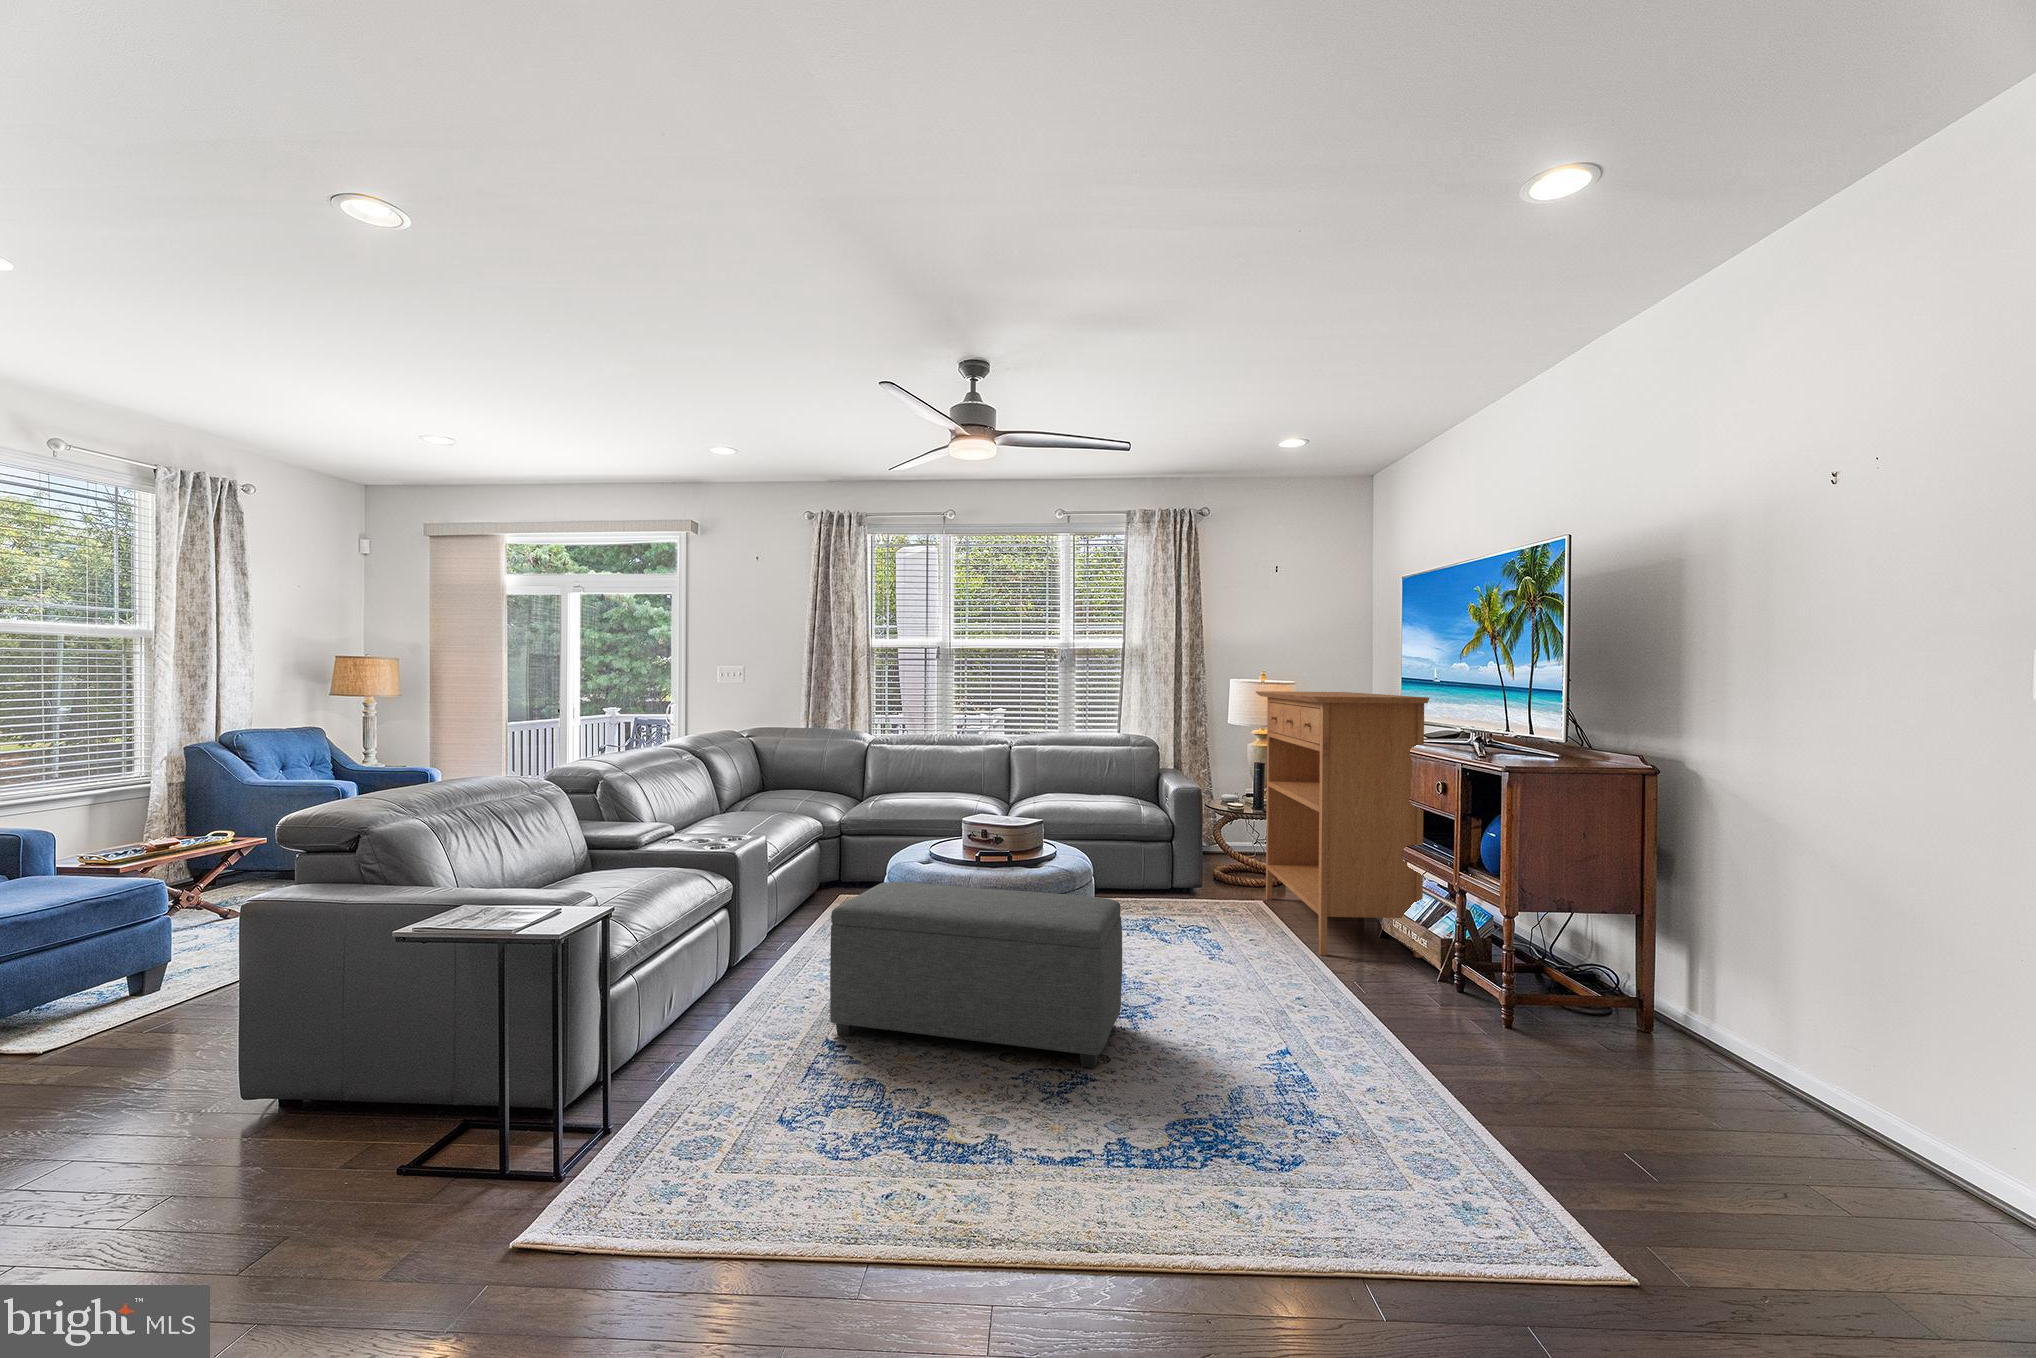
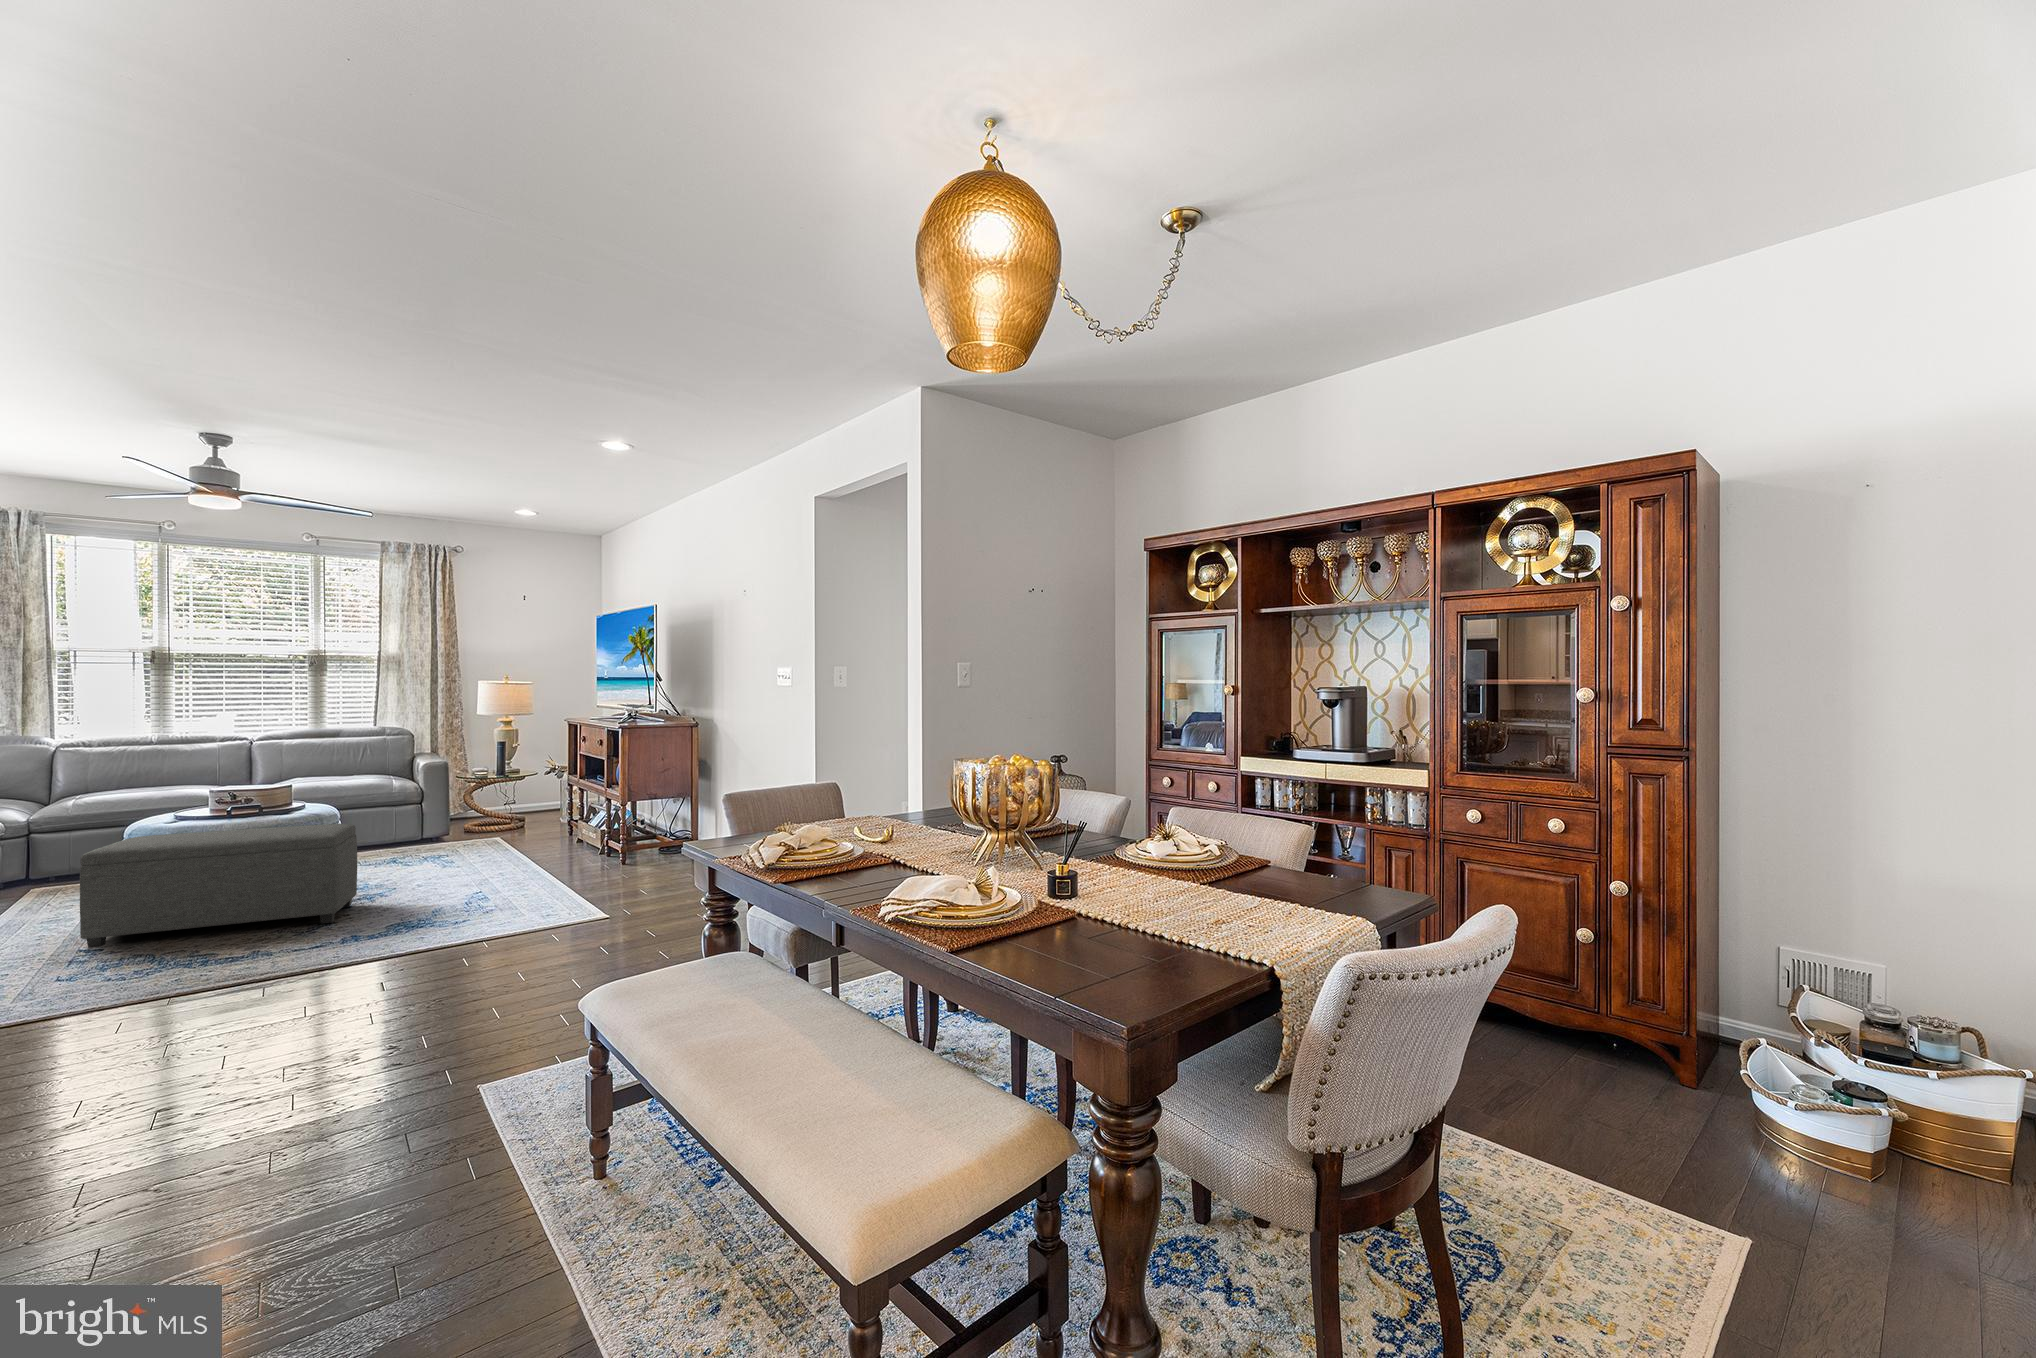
console table: present [1256,691,1429,957] -> none [492,687,598,856]

